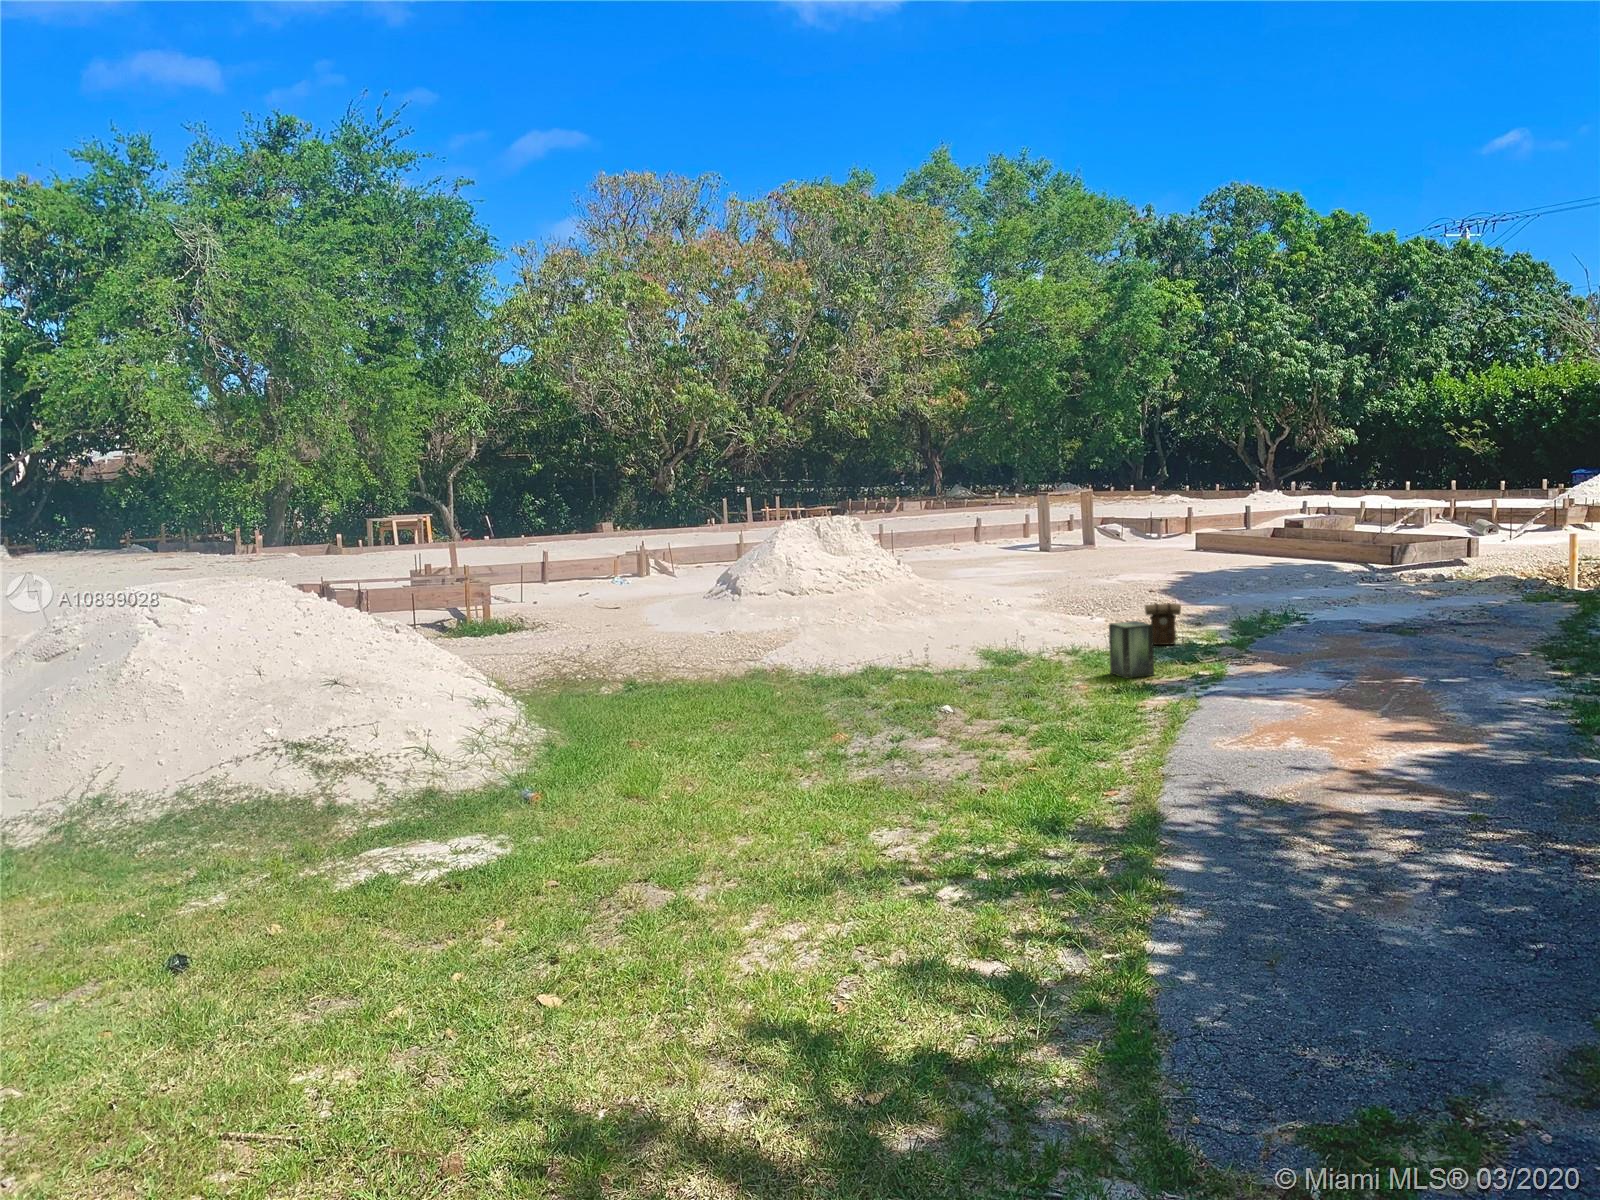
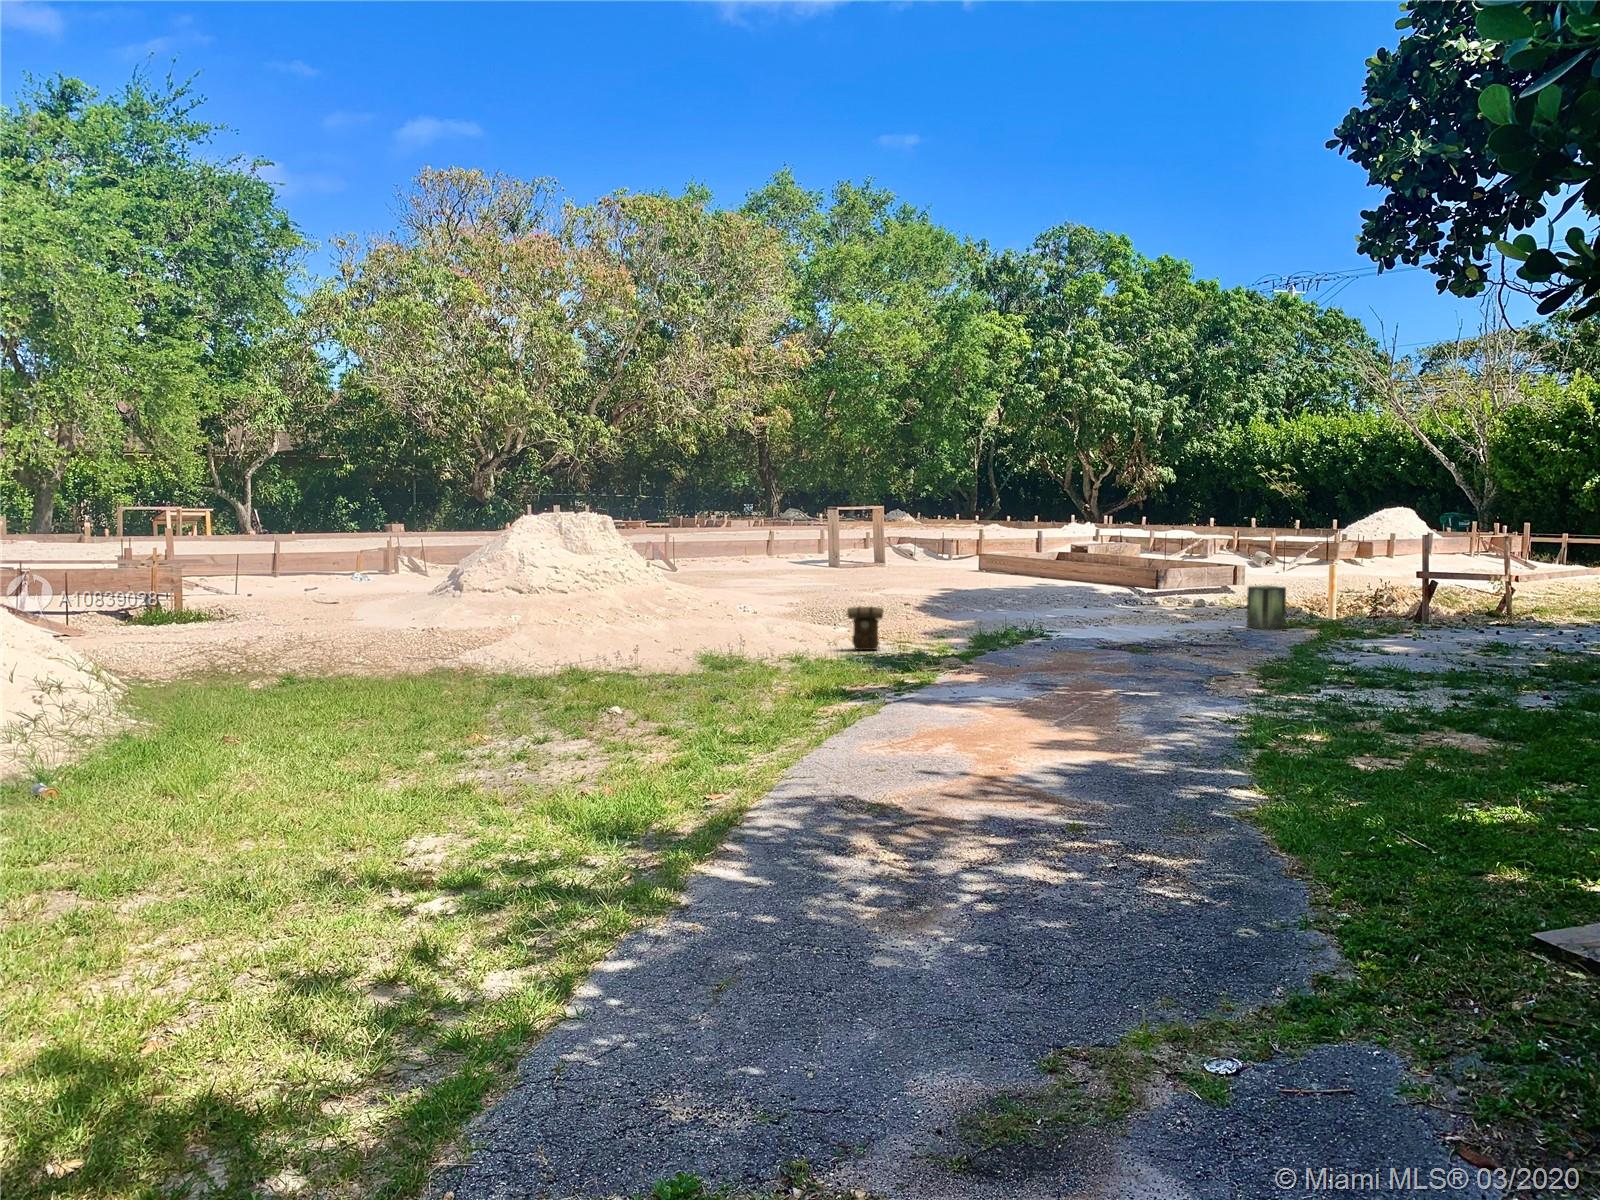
storage box: present [1109,621,1154,678] -> present [1247,585,1286,630]

